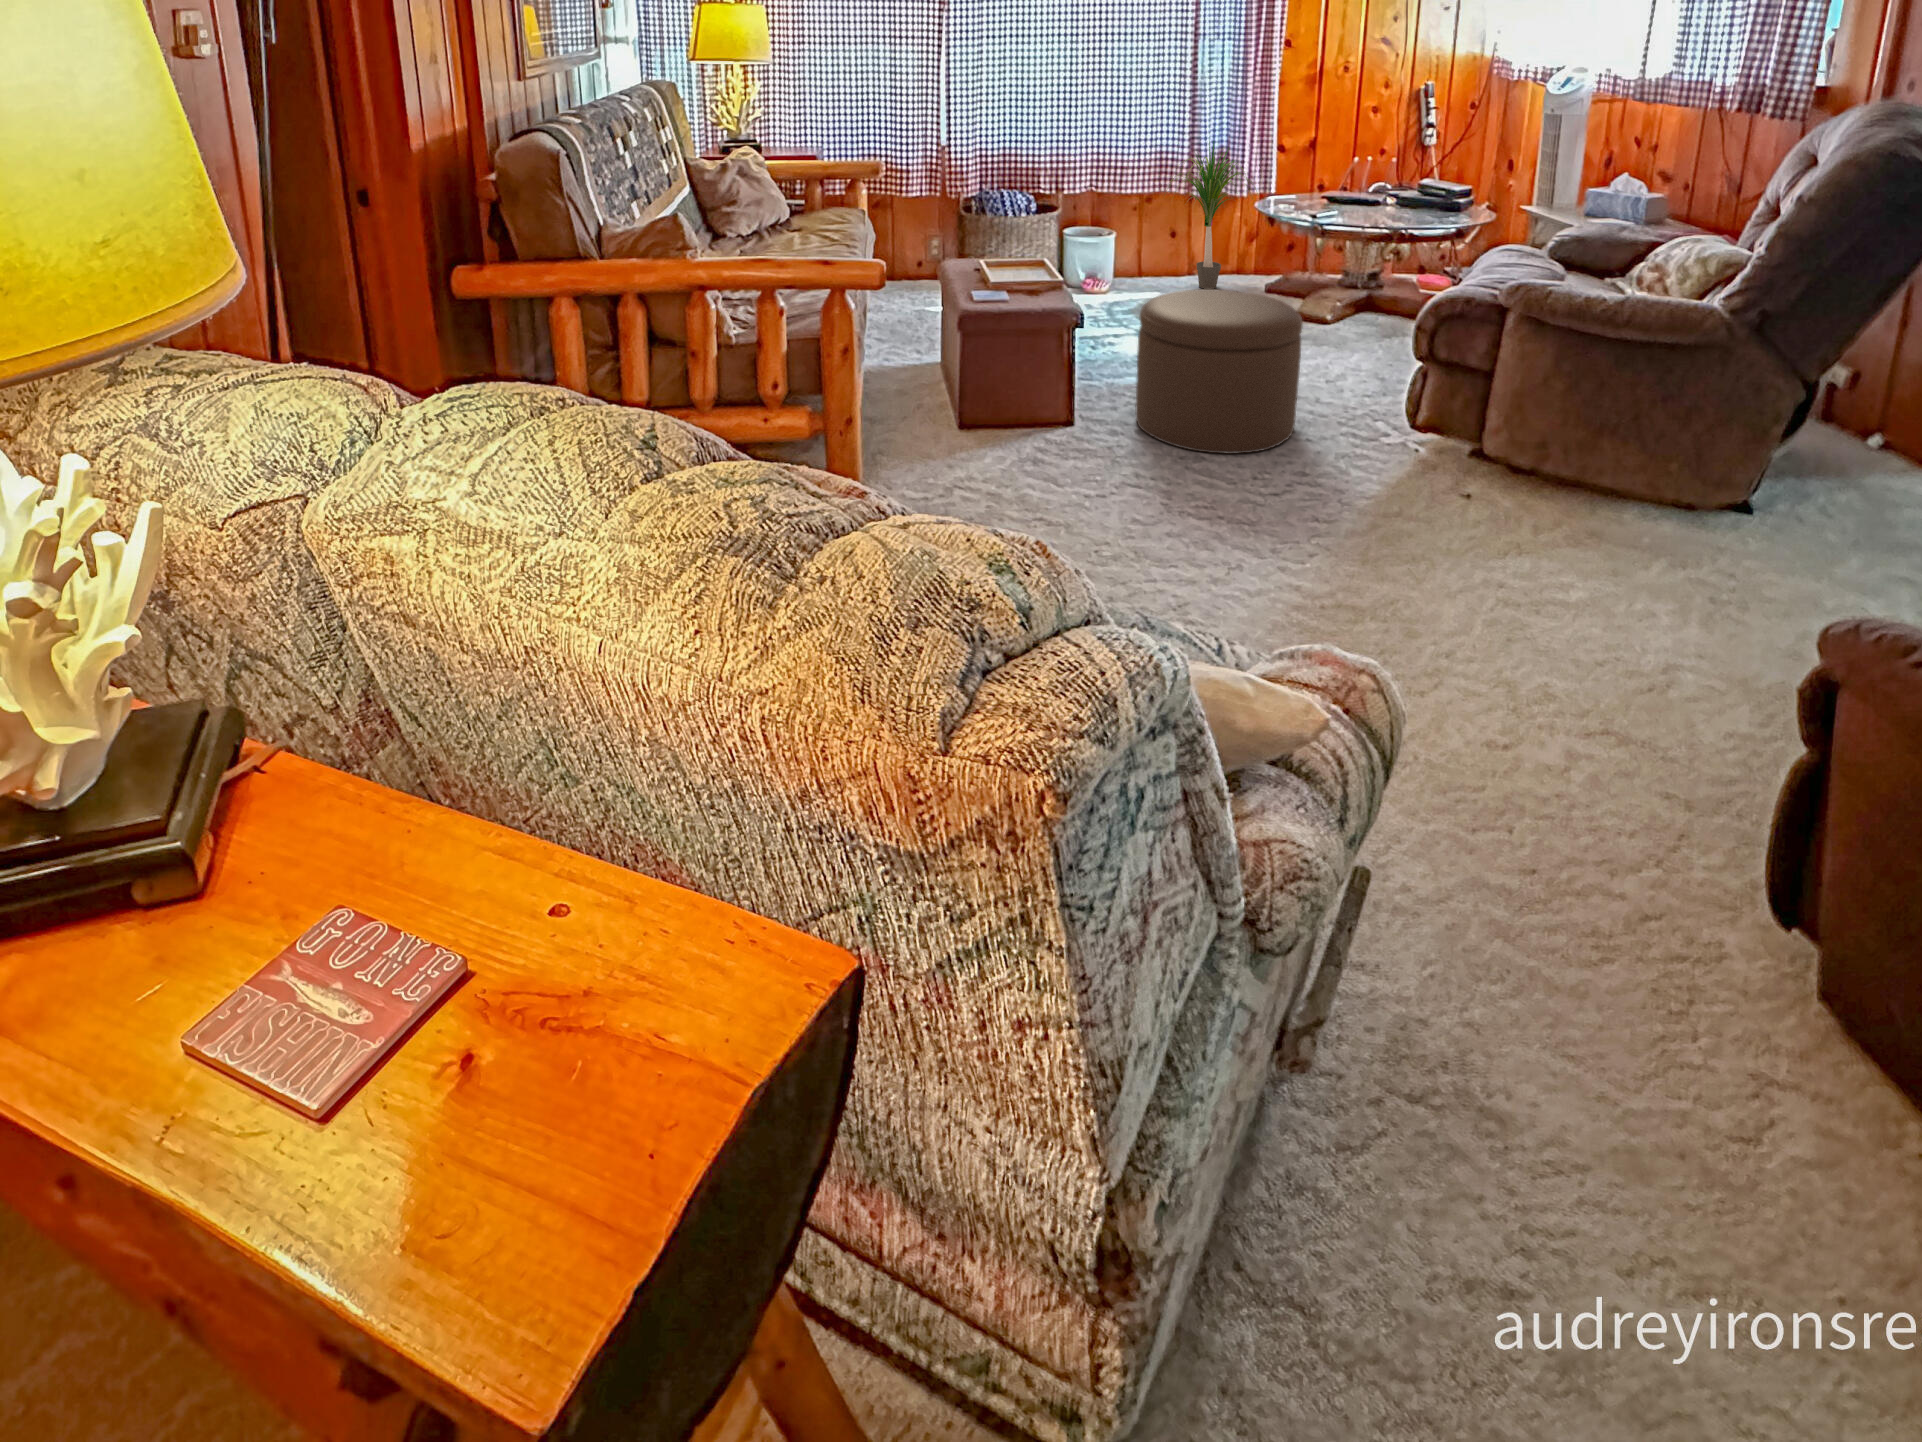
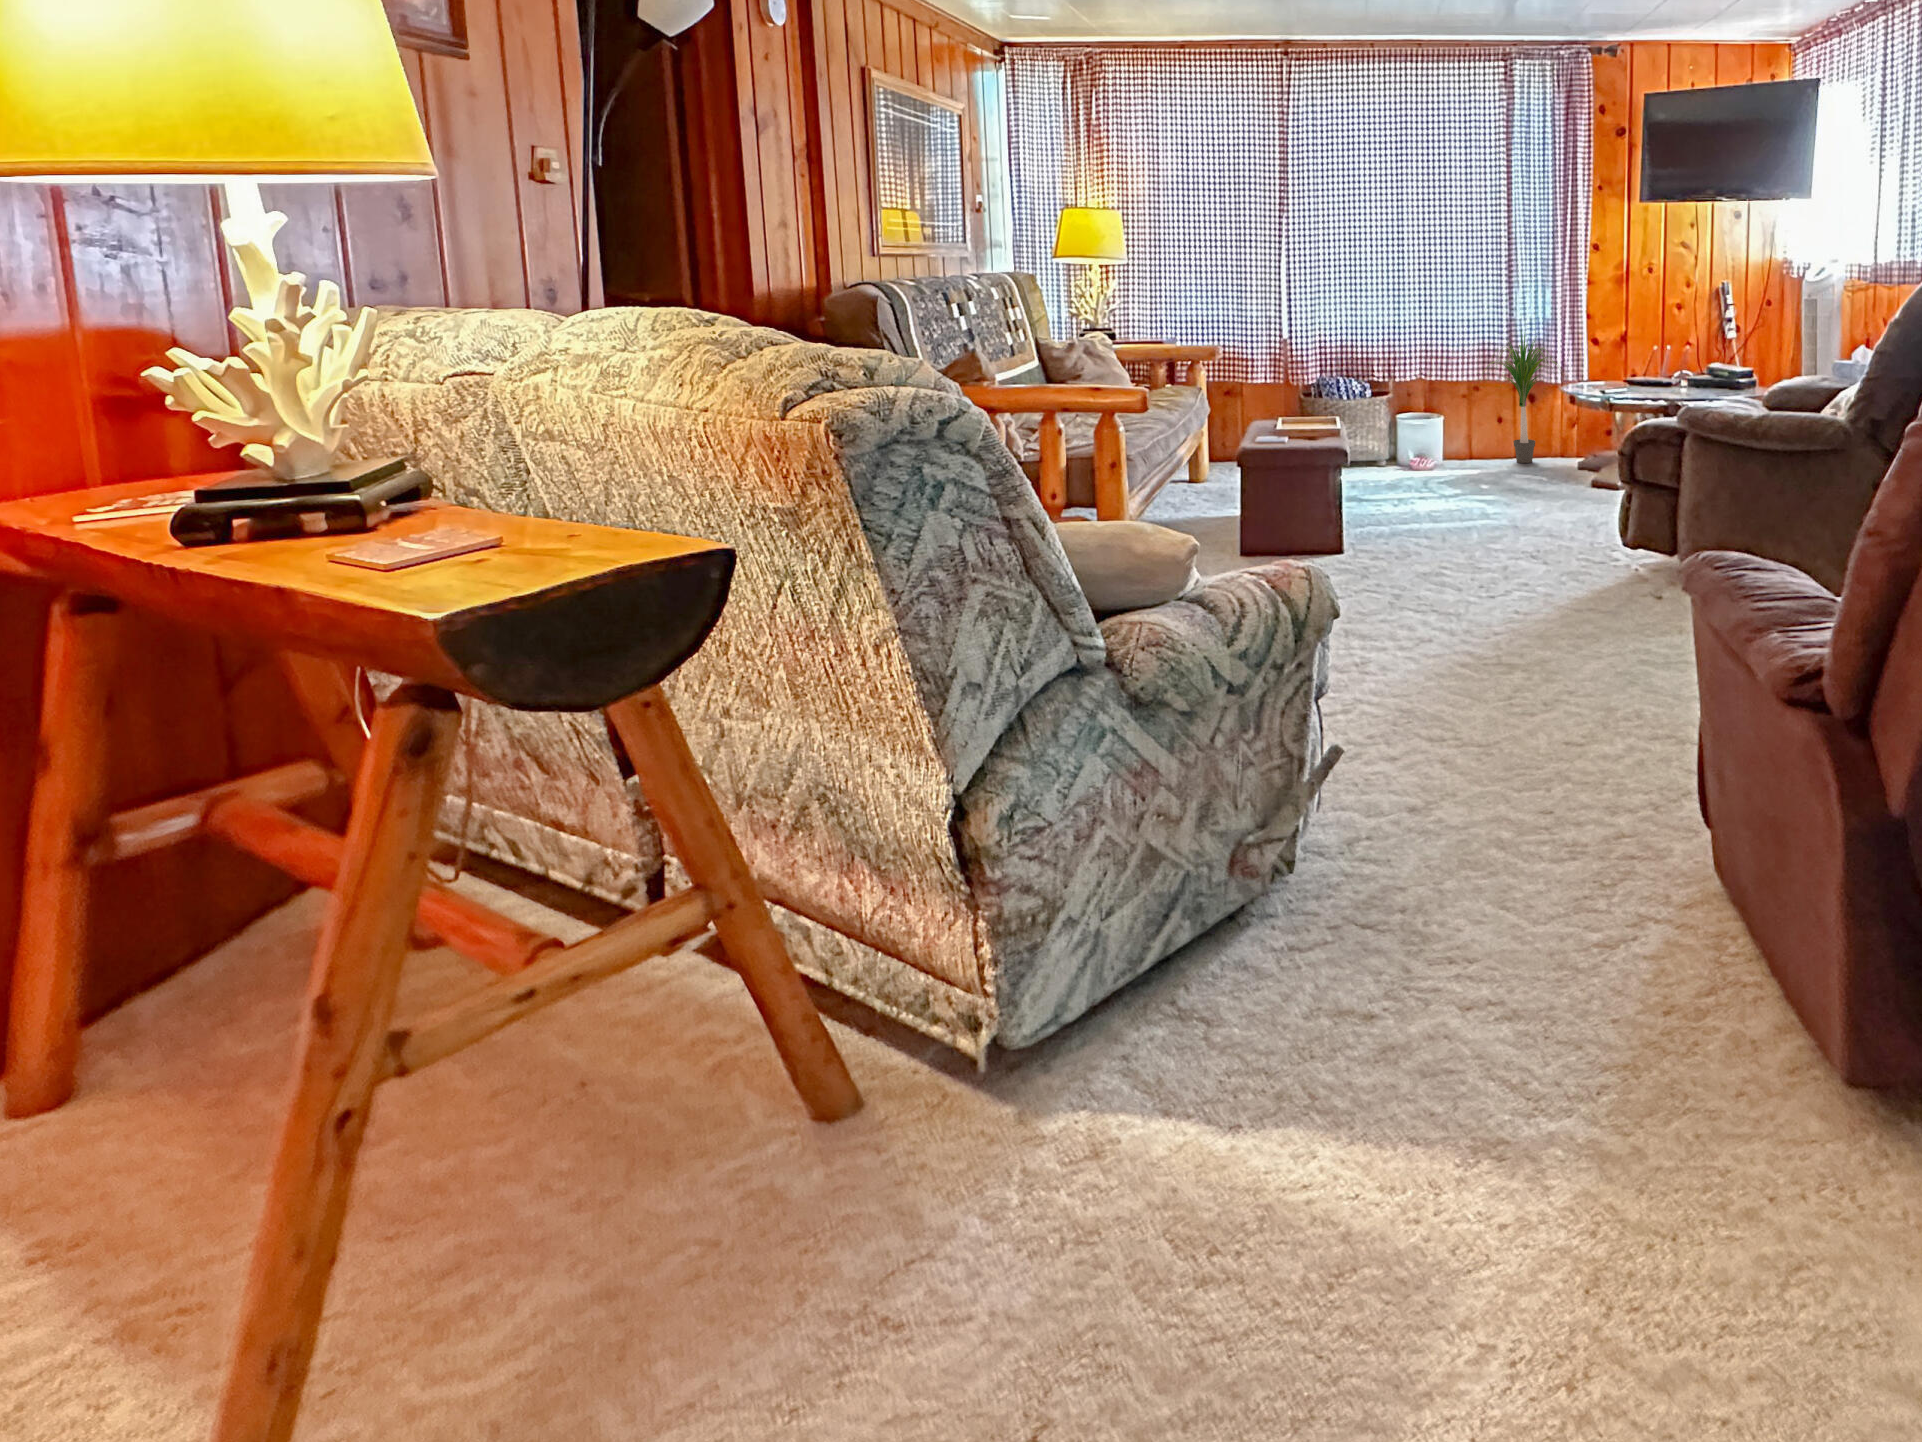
ottoman: present [1136,289,1303,454] -> none [1398,433,1536,567]

